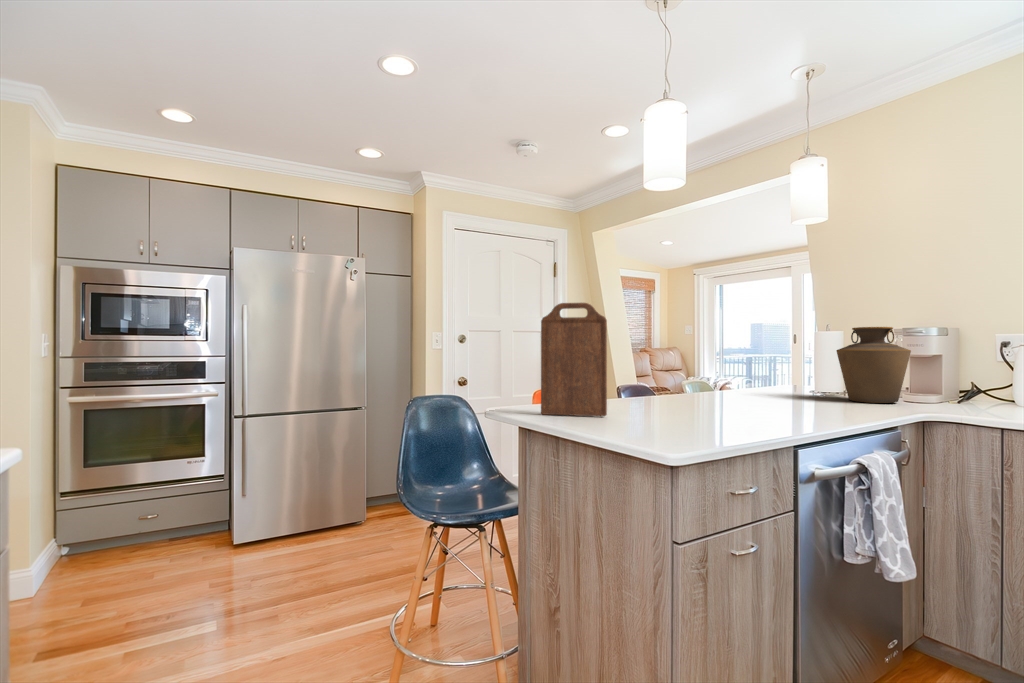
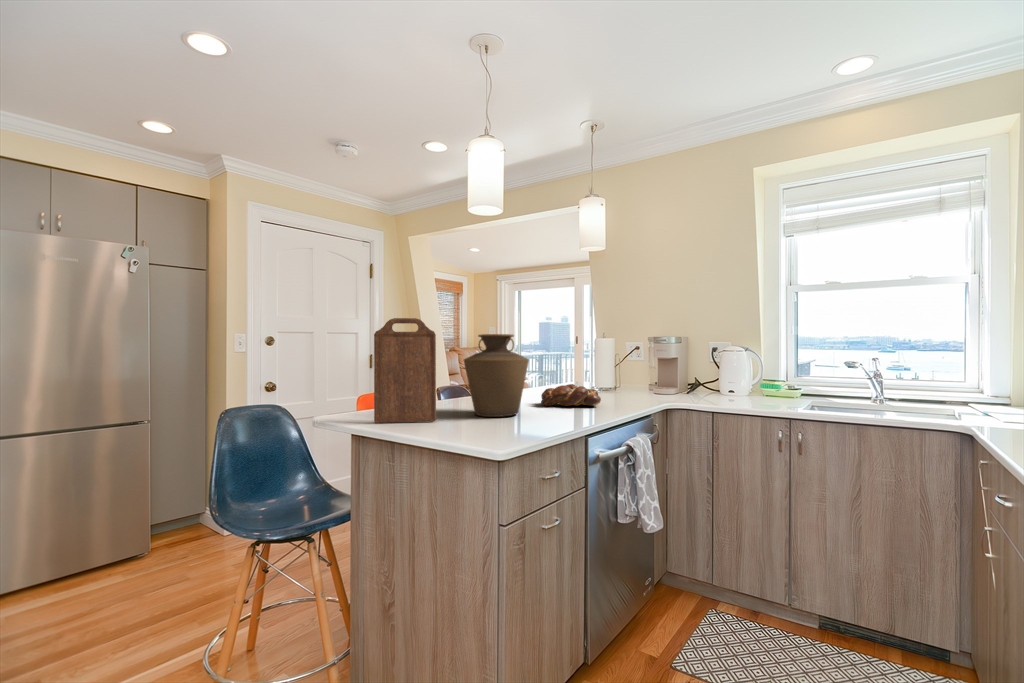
vase: present [836,327,911,403] -> present [464,334,529,417]
bread loaf: none [738,383,820,410] -> present [541,384,601,406]

